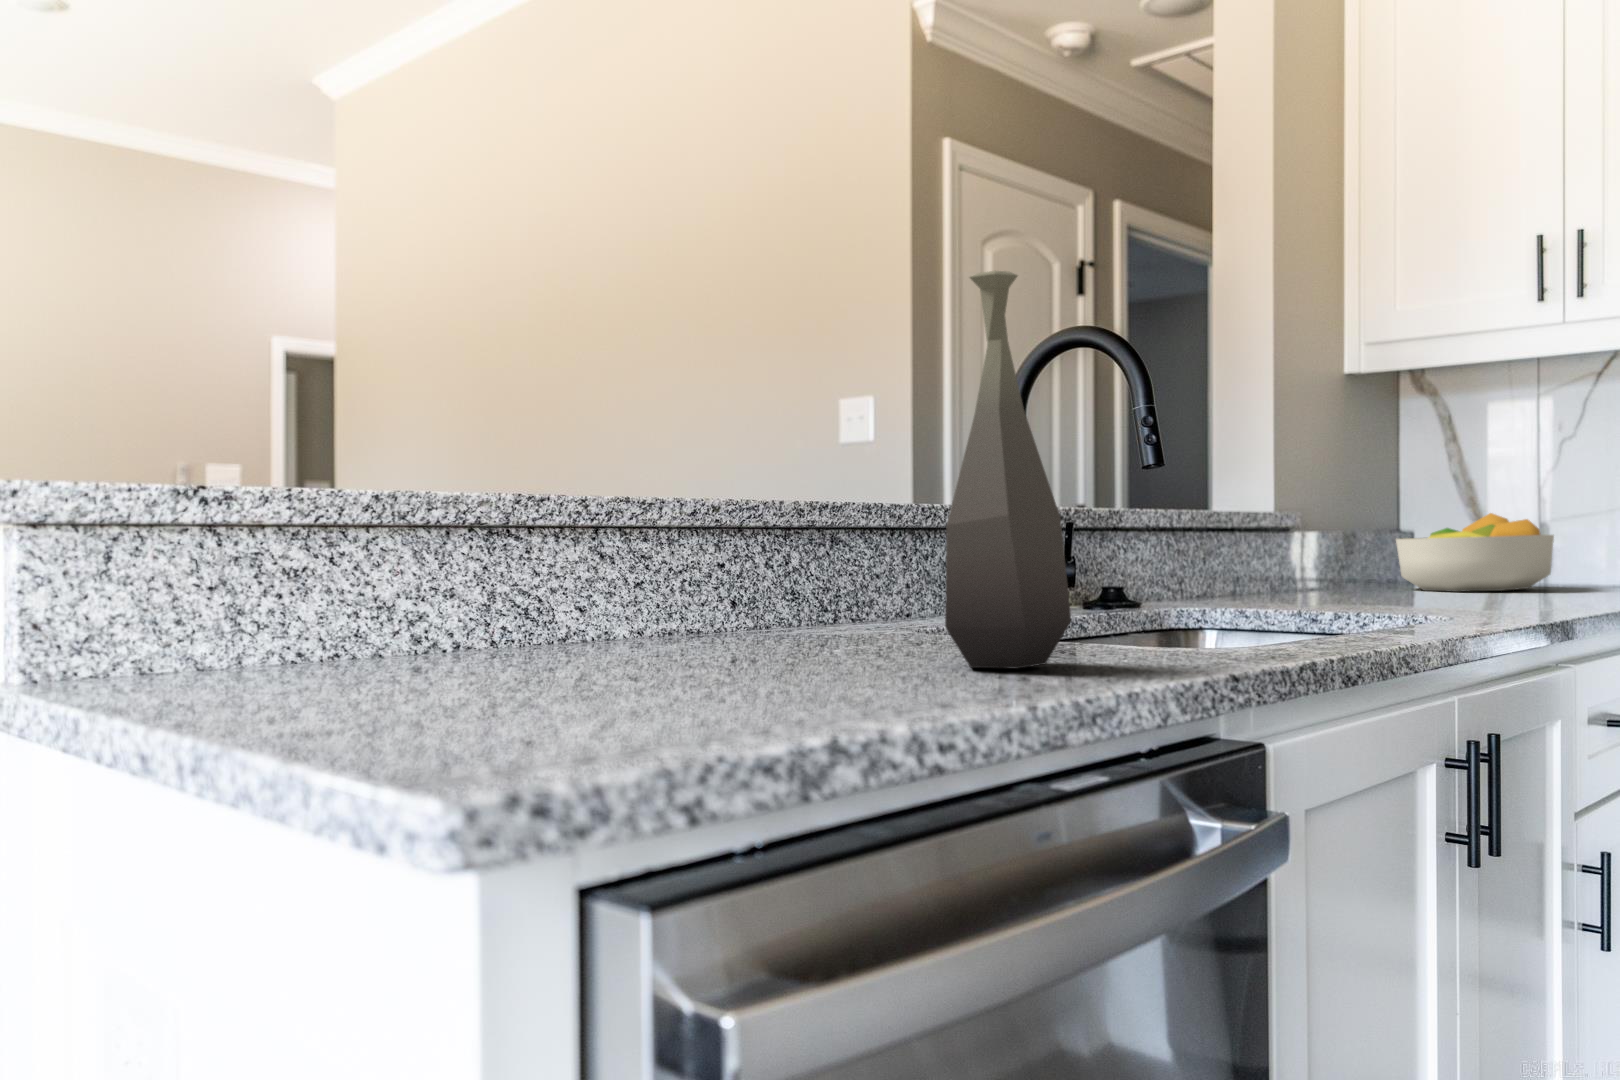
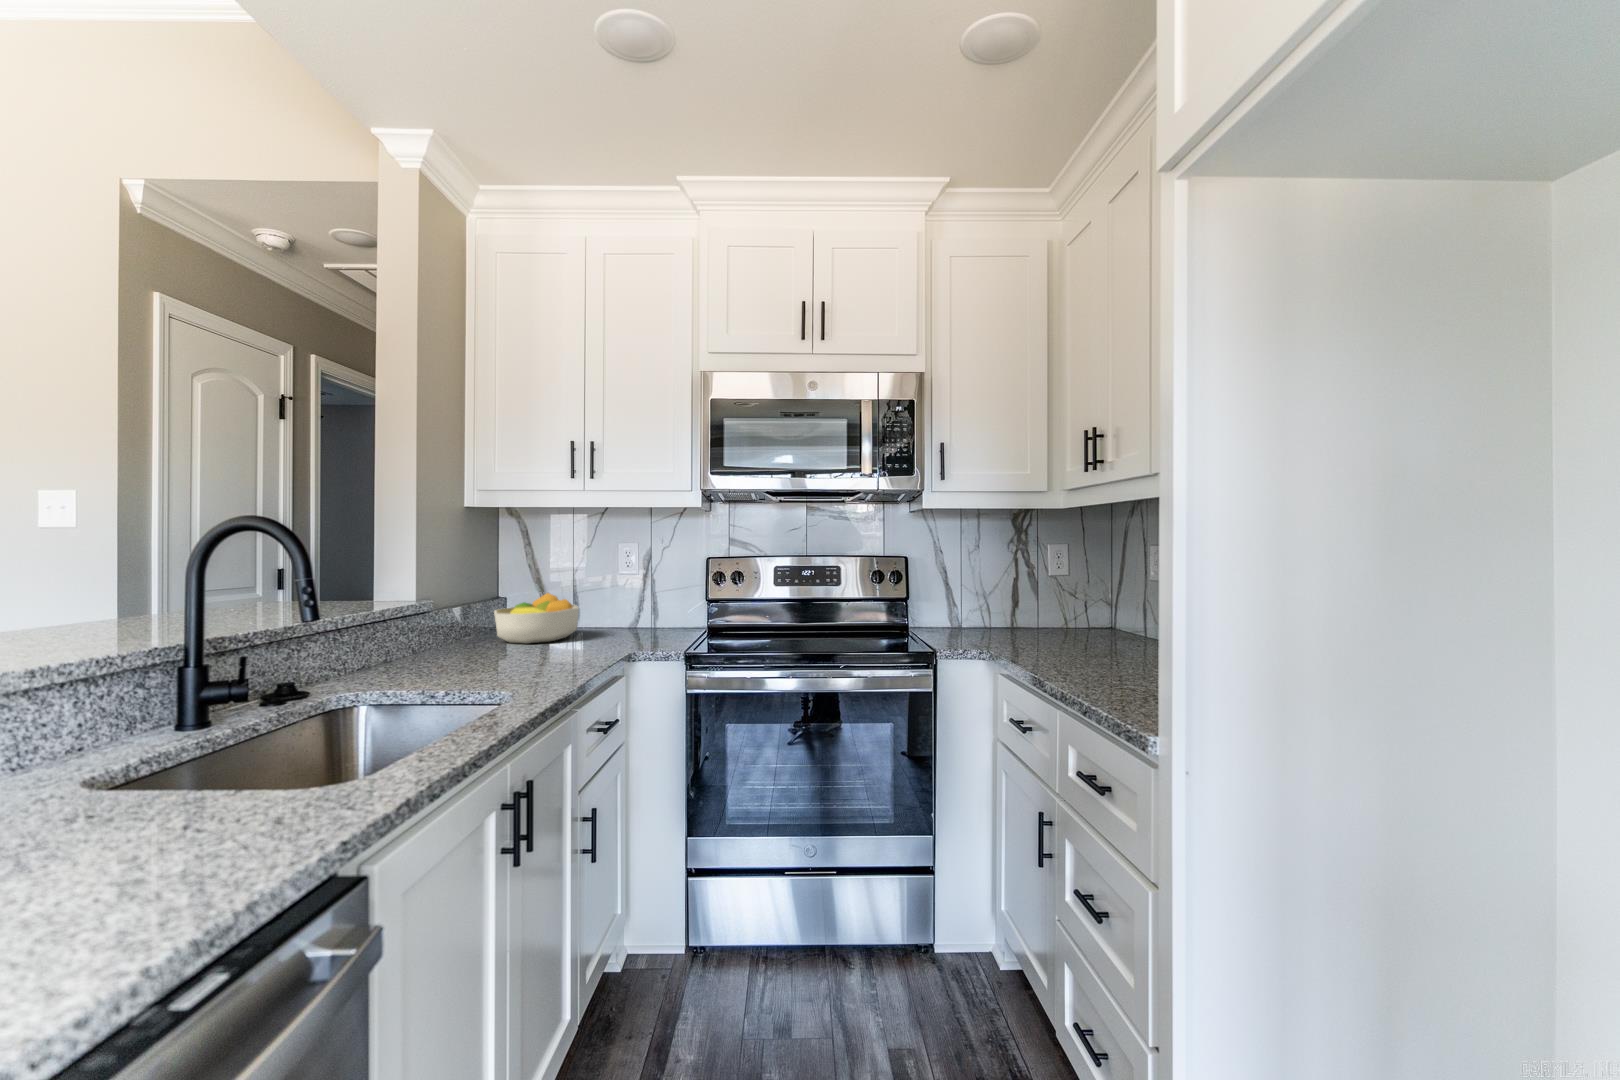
bottle: present [945,271,1071,669] -> none [88,555,217,870]

